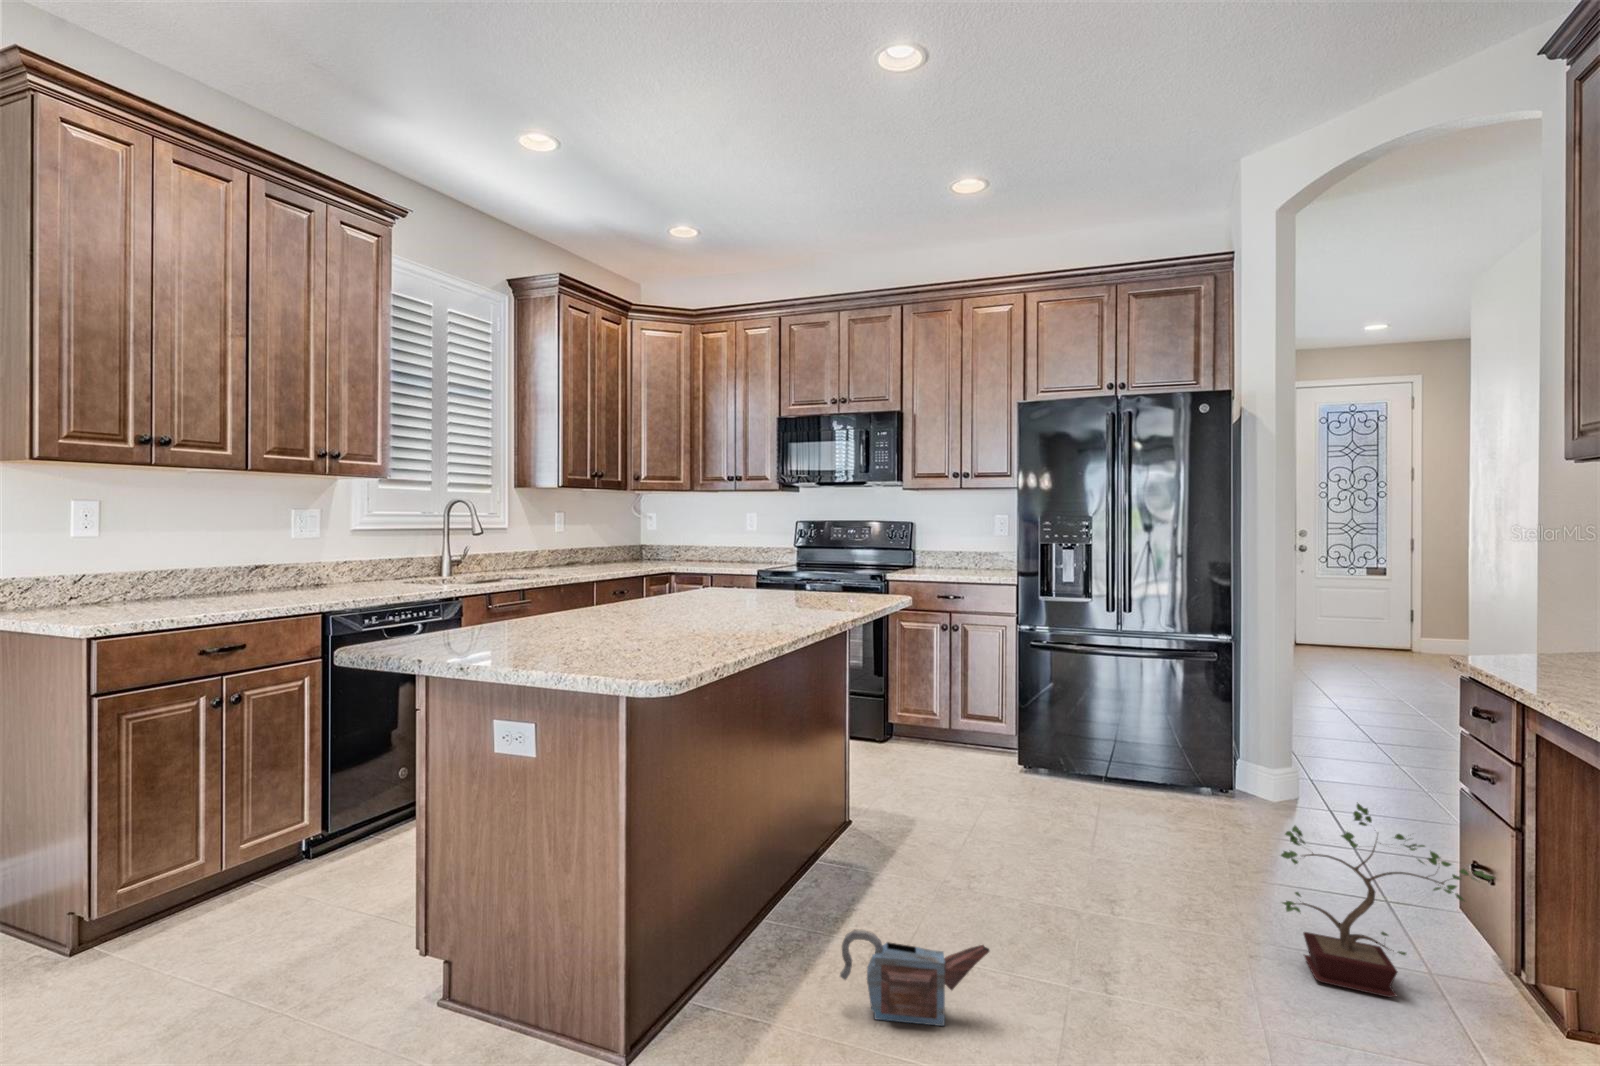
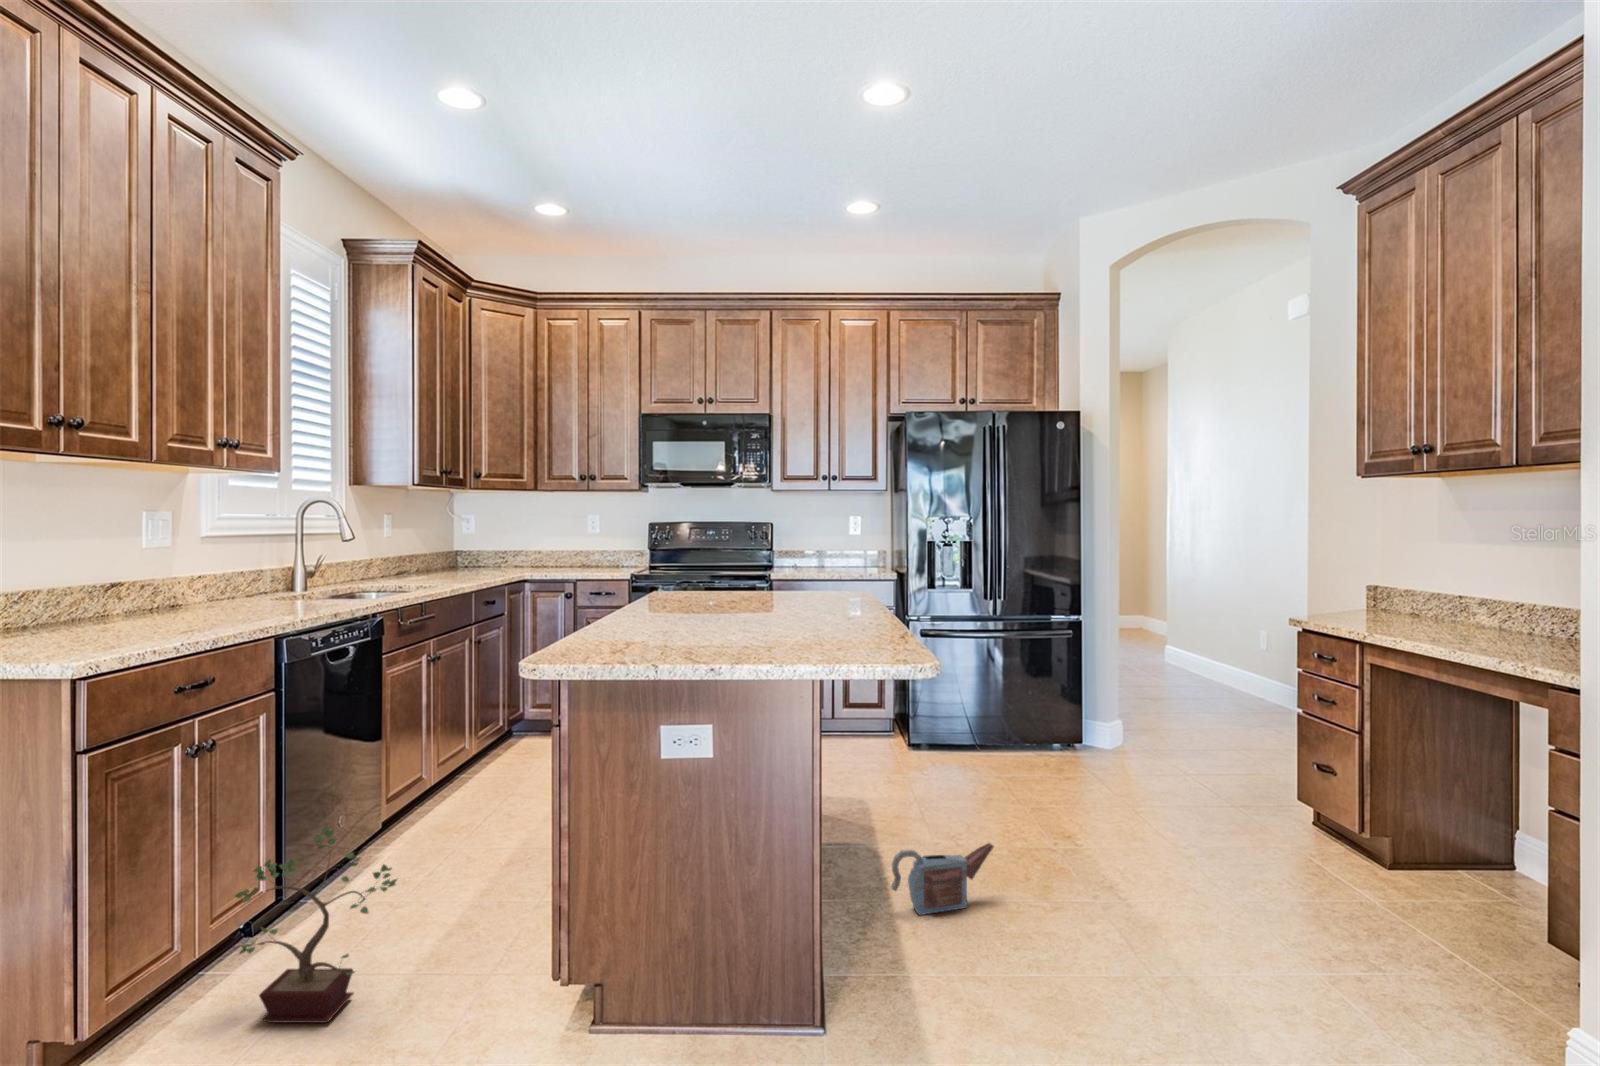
potted plant: present [1281,804,1493,997] -> present [235,826,397,1023]

